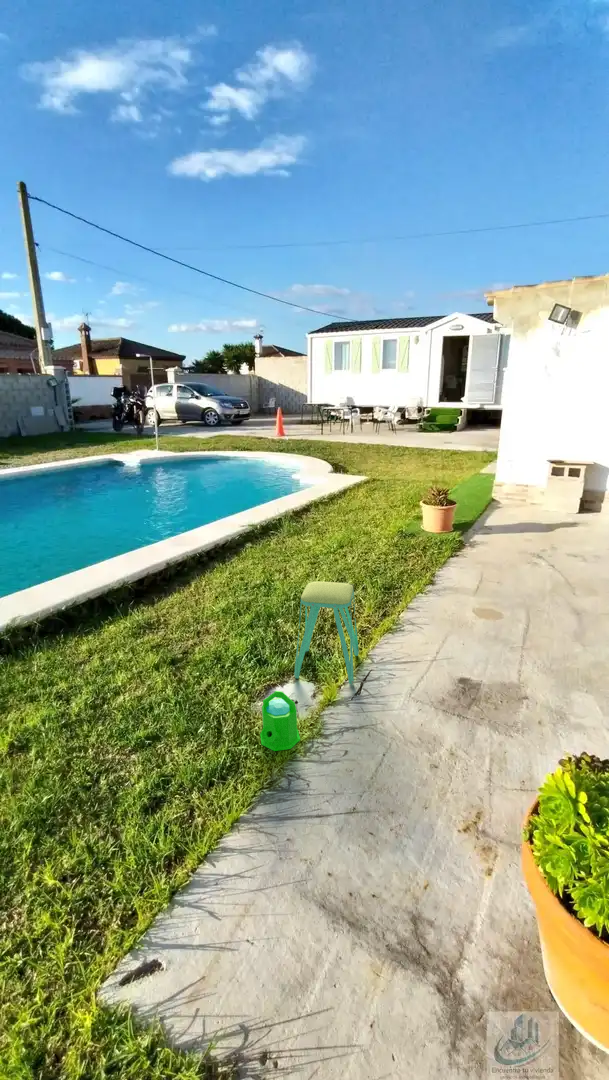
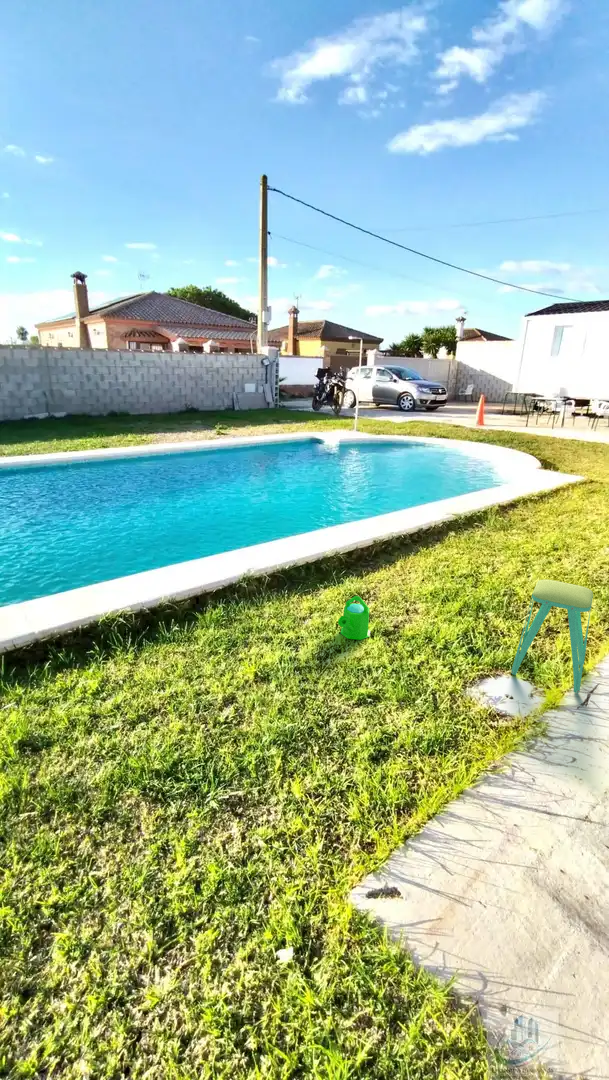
watering can: present [260,691,300,751] -> present [338,596,370,640]

